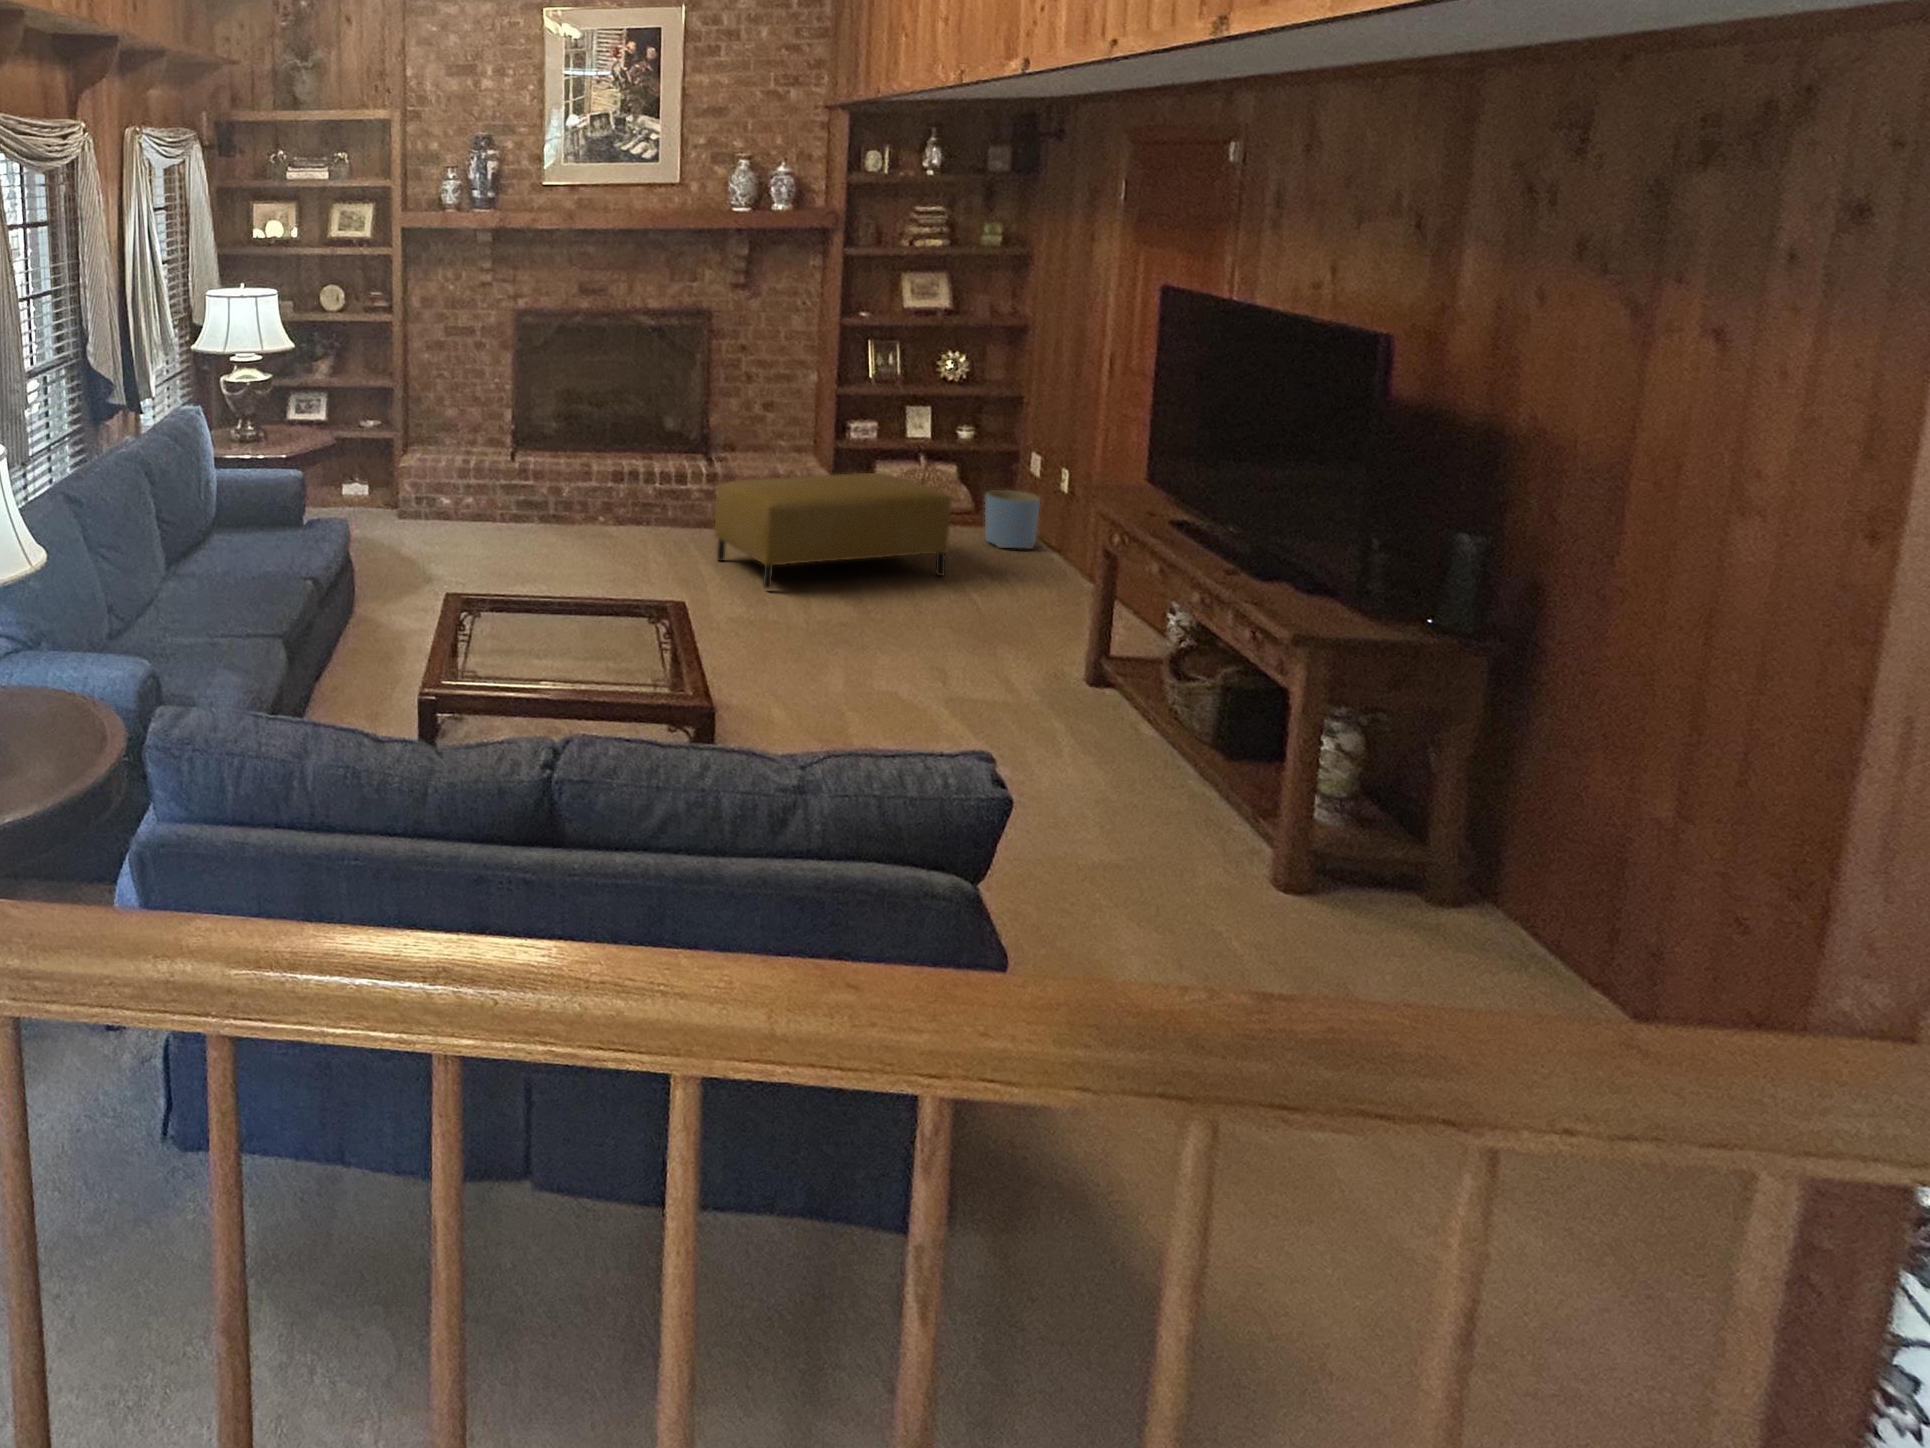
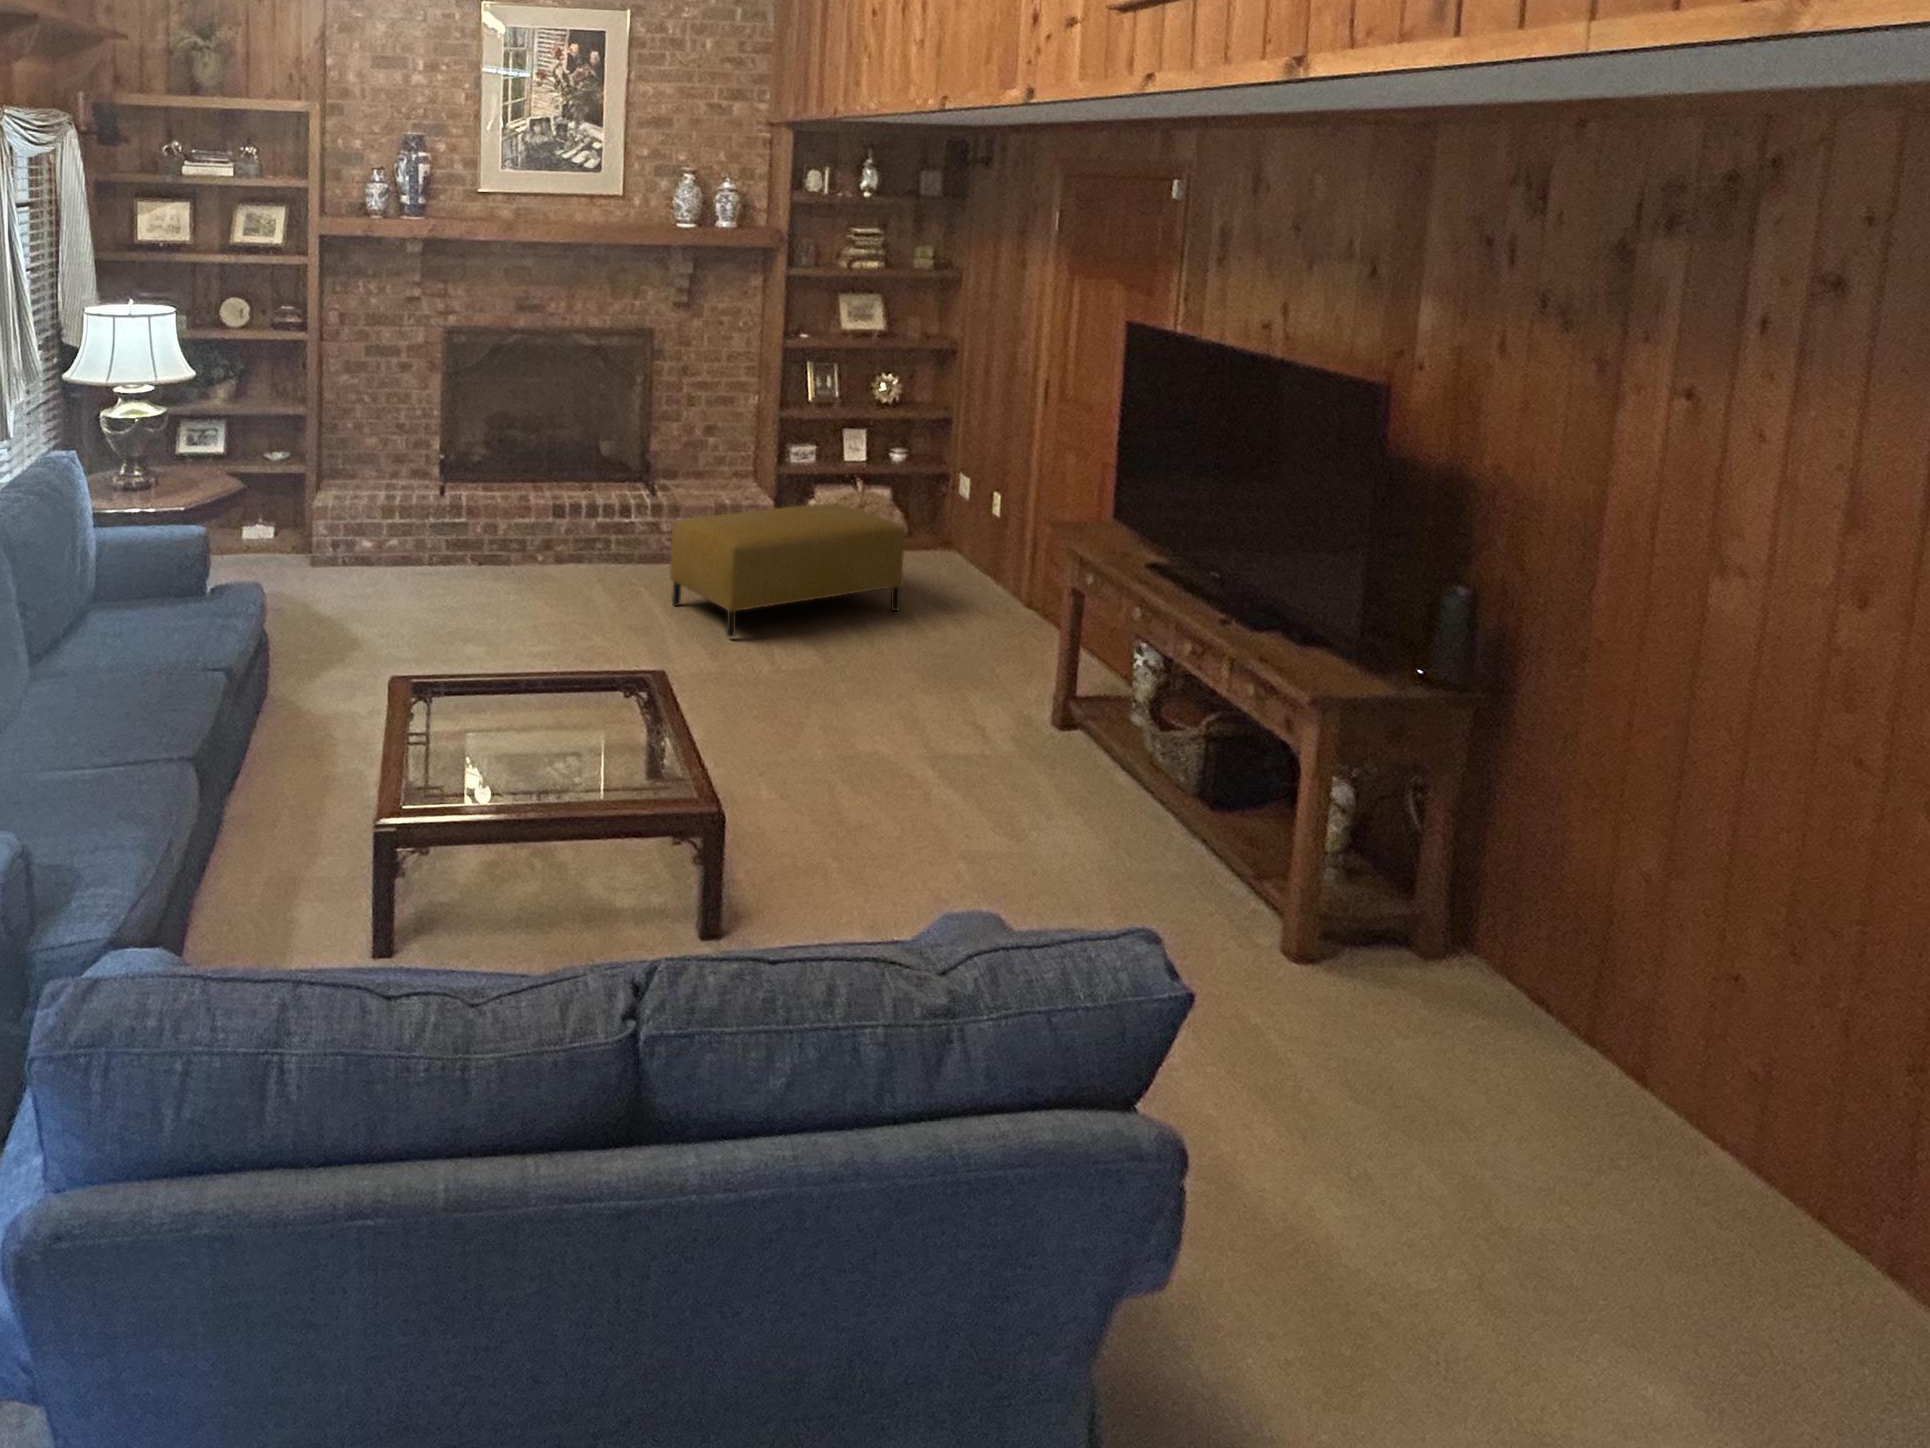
planter: present [985,490,1040,549] -> none [928,516,979,576]

